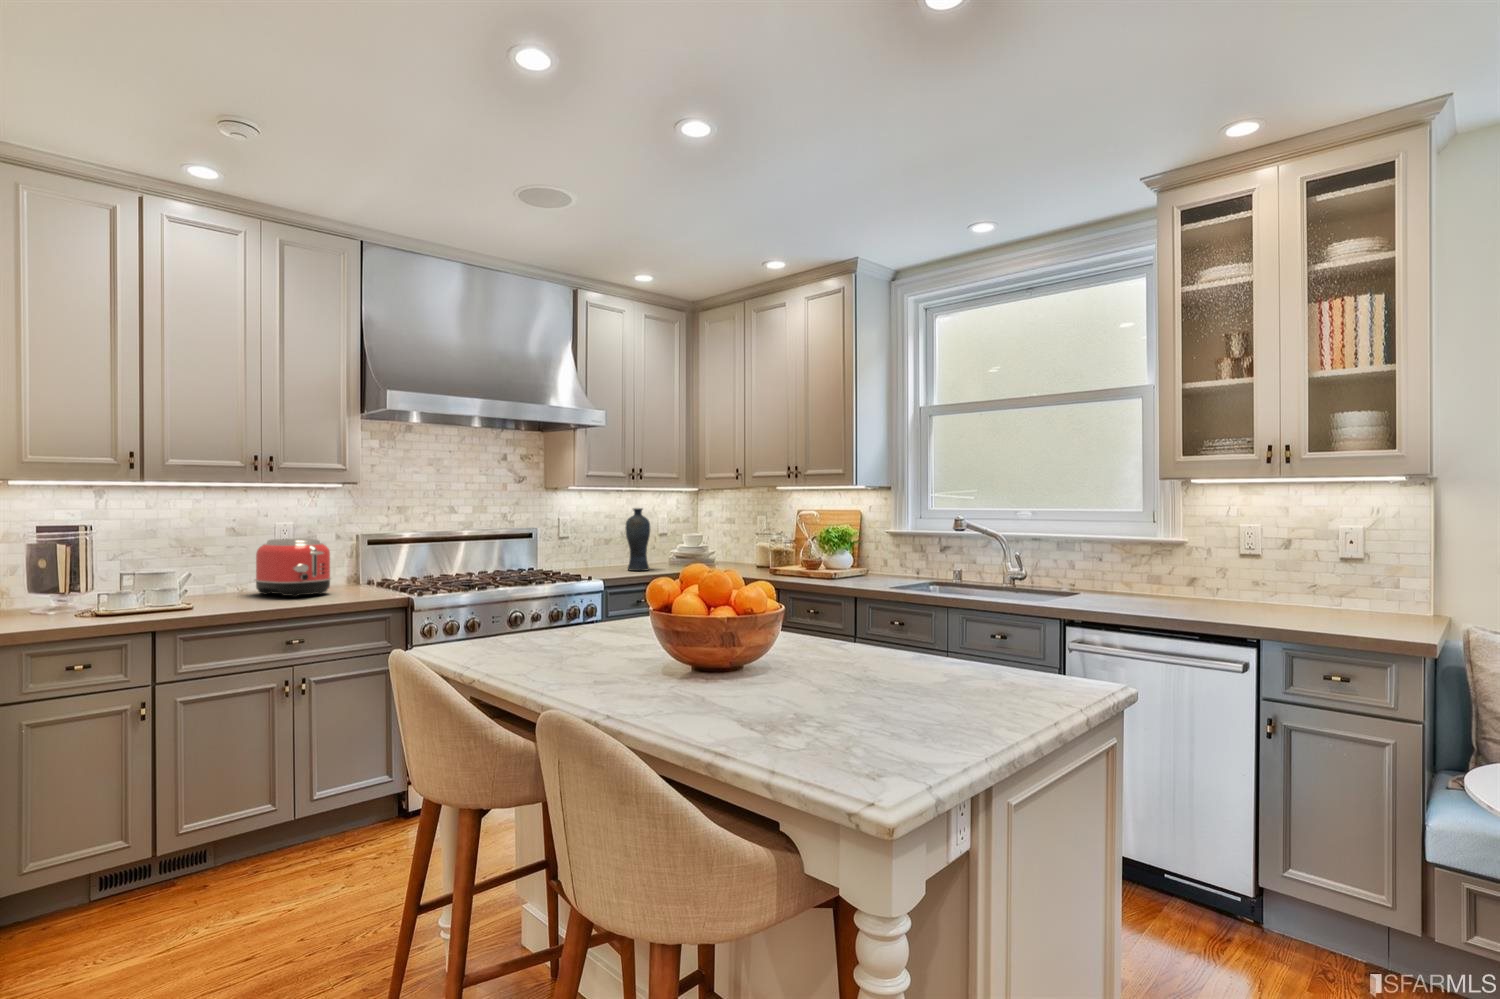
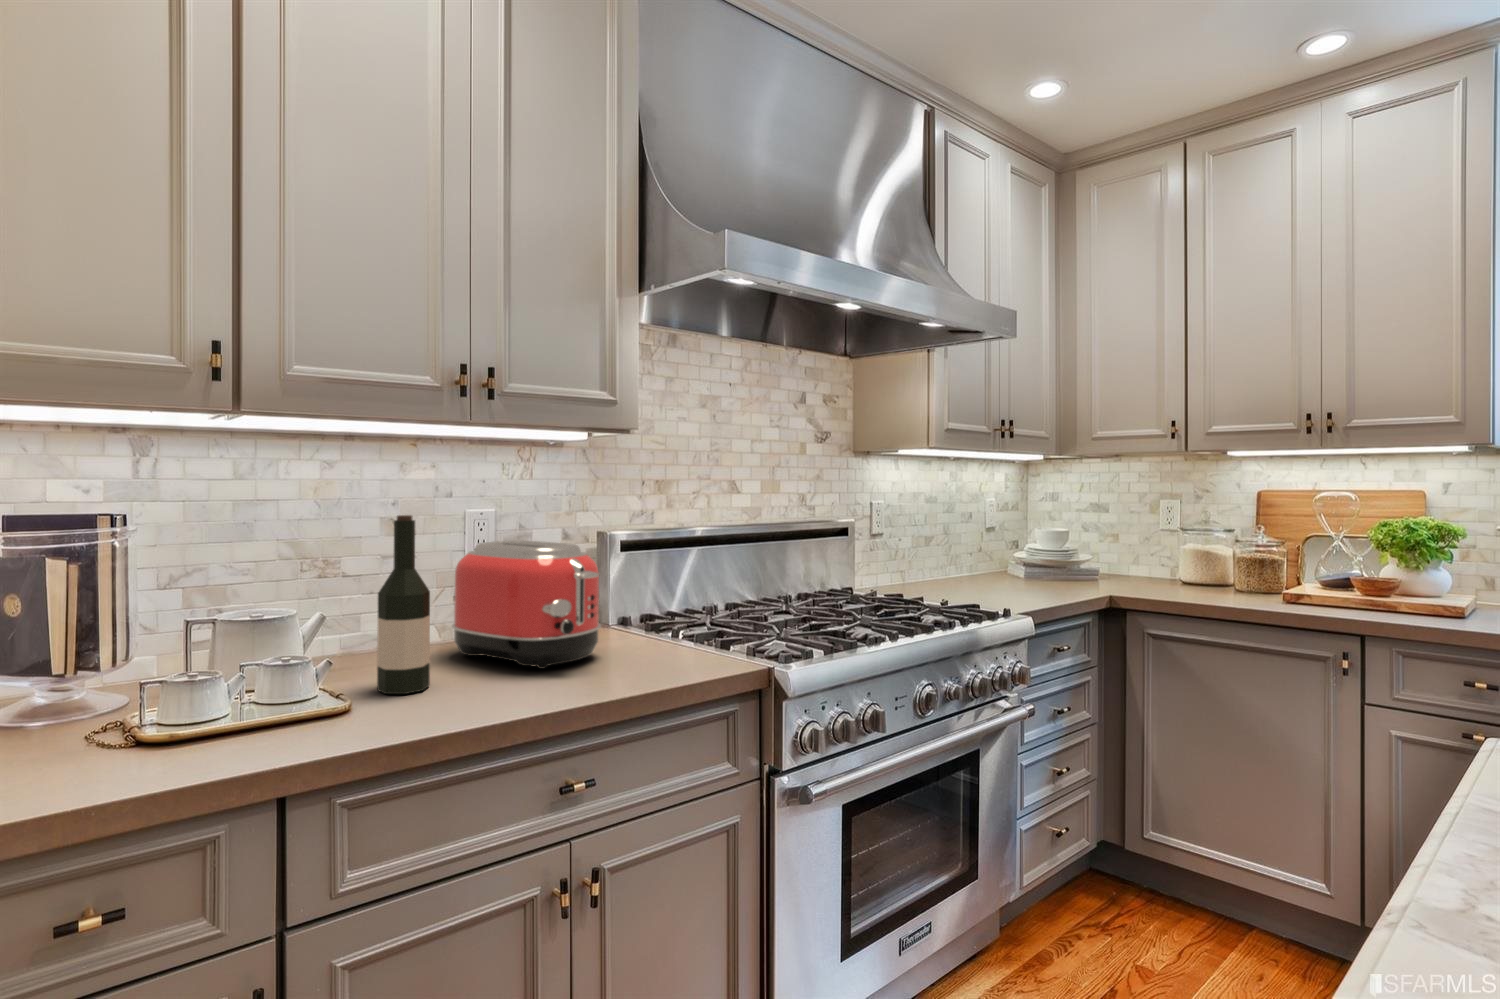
vase: present [625,508,650,571] -> none [994,488,1037,594]
wine bottle: none [207,525,233,604] -> present [377,515,430,694]

